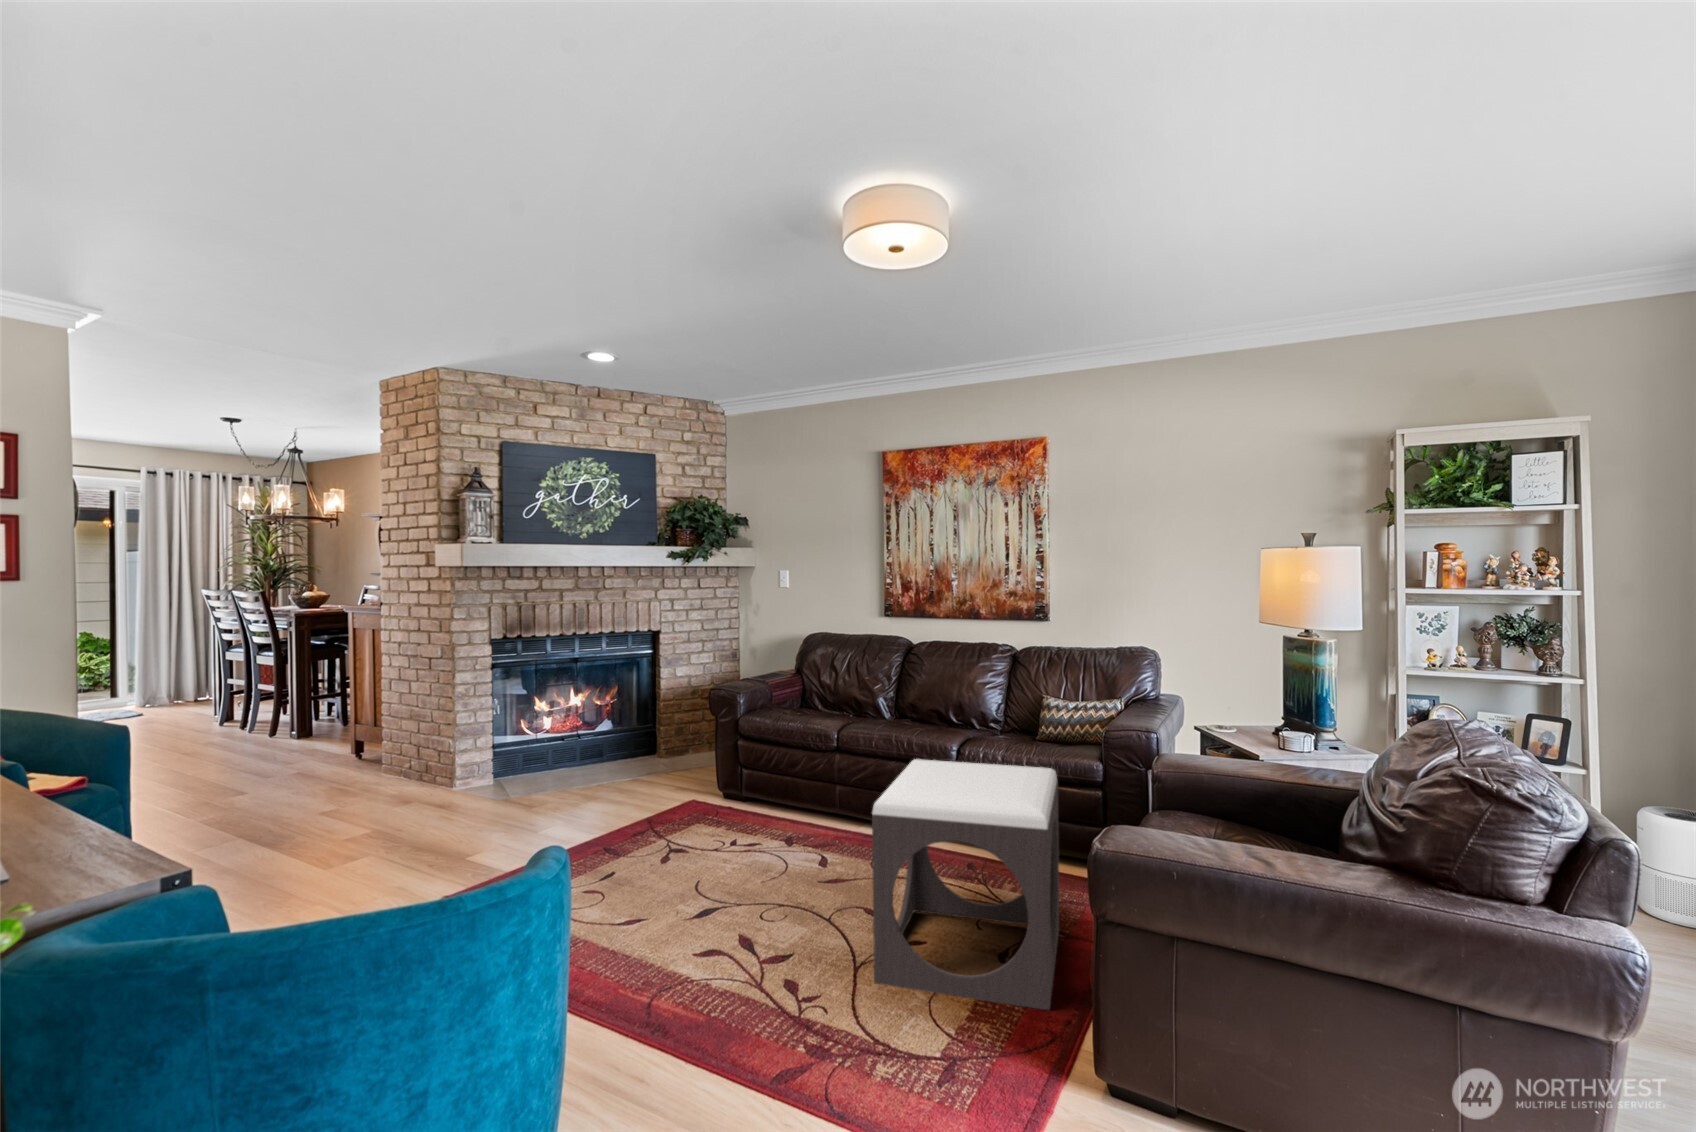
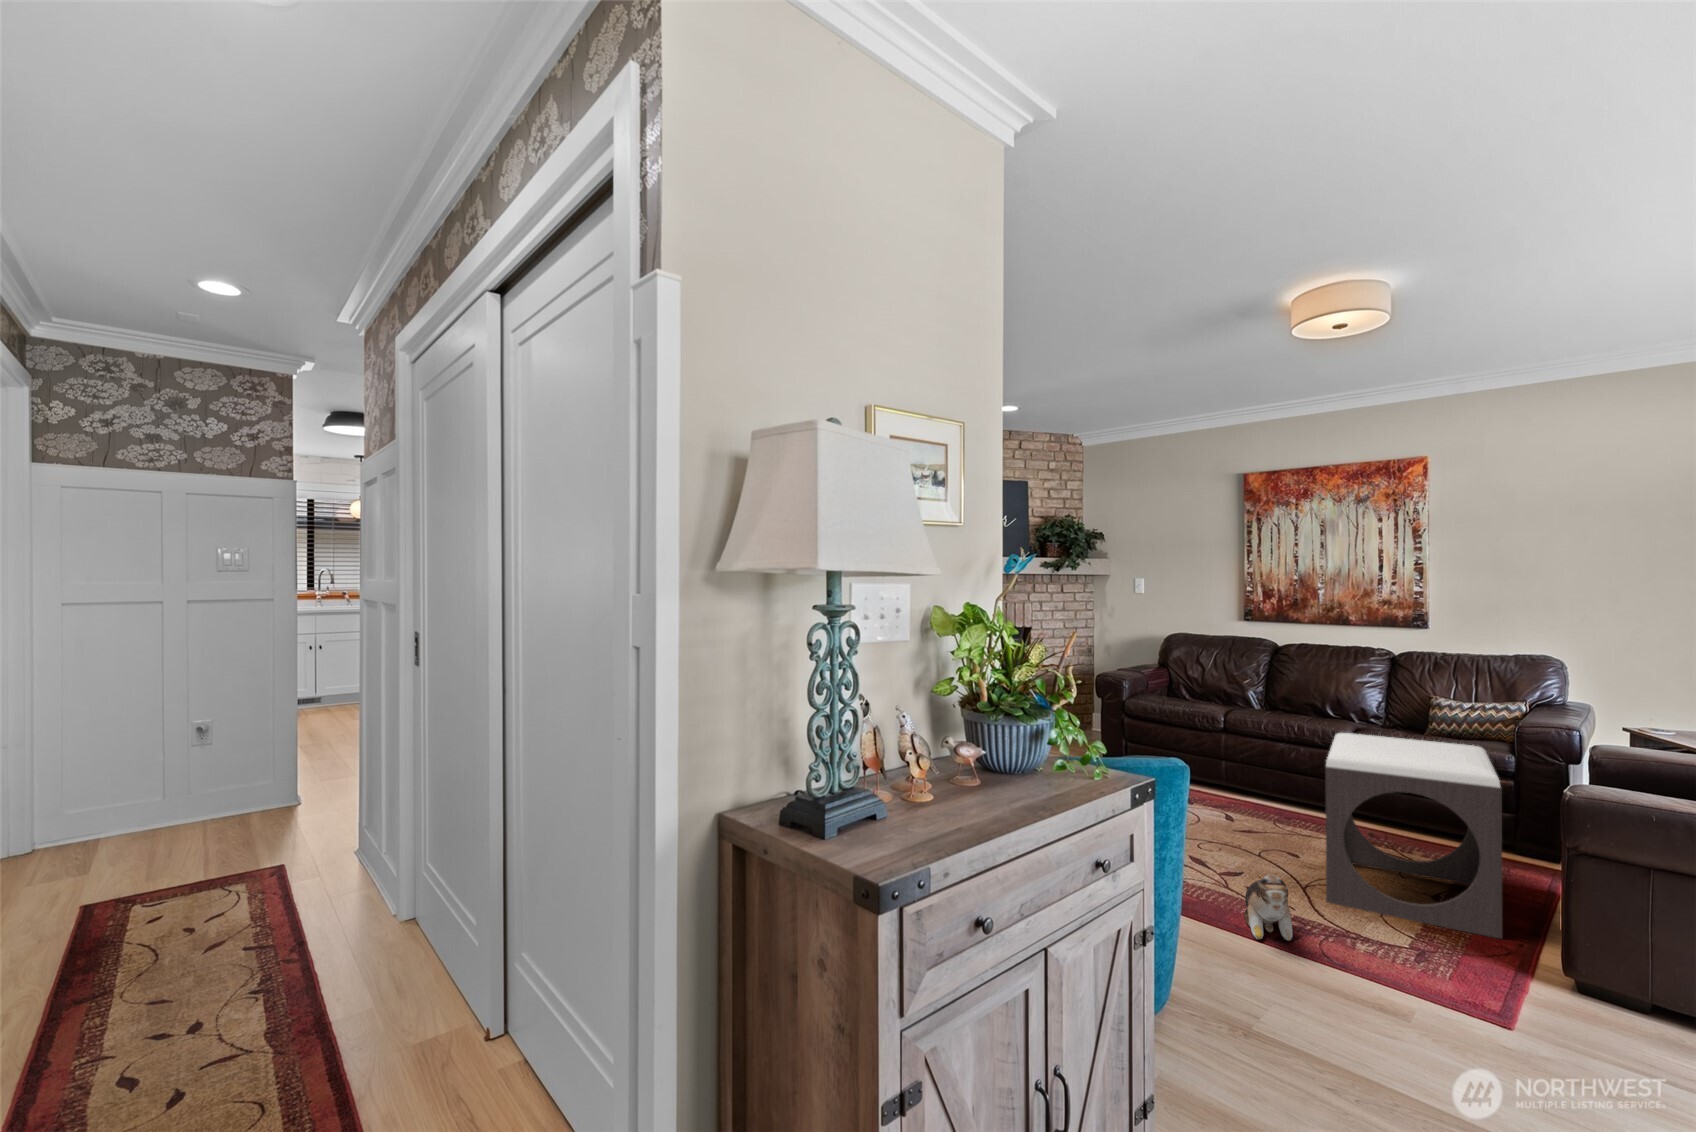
plush toy: none [744,981,807,1071] -> present [1244,874,1292,940]

